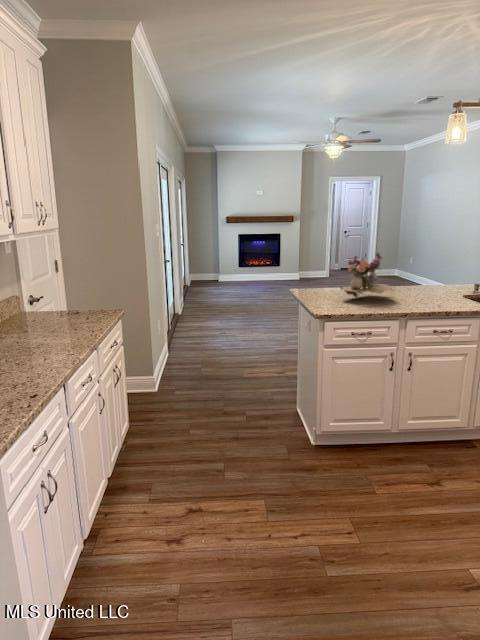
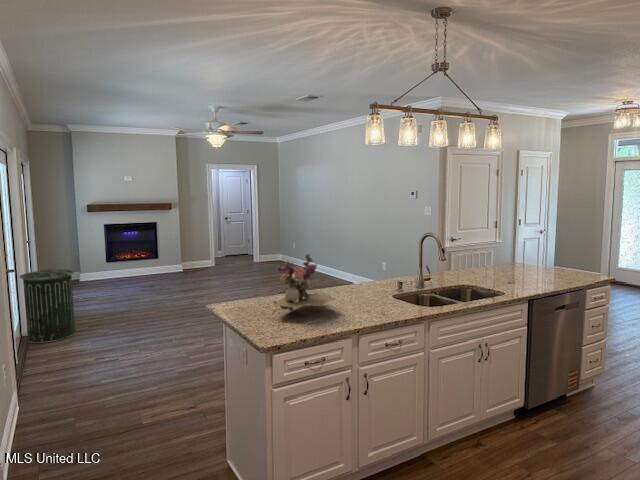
trash can: none [178,264,213,319] -> present [20,269,76,343]

